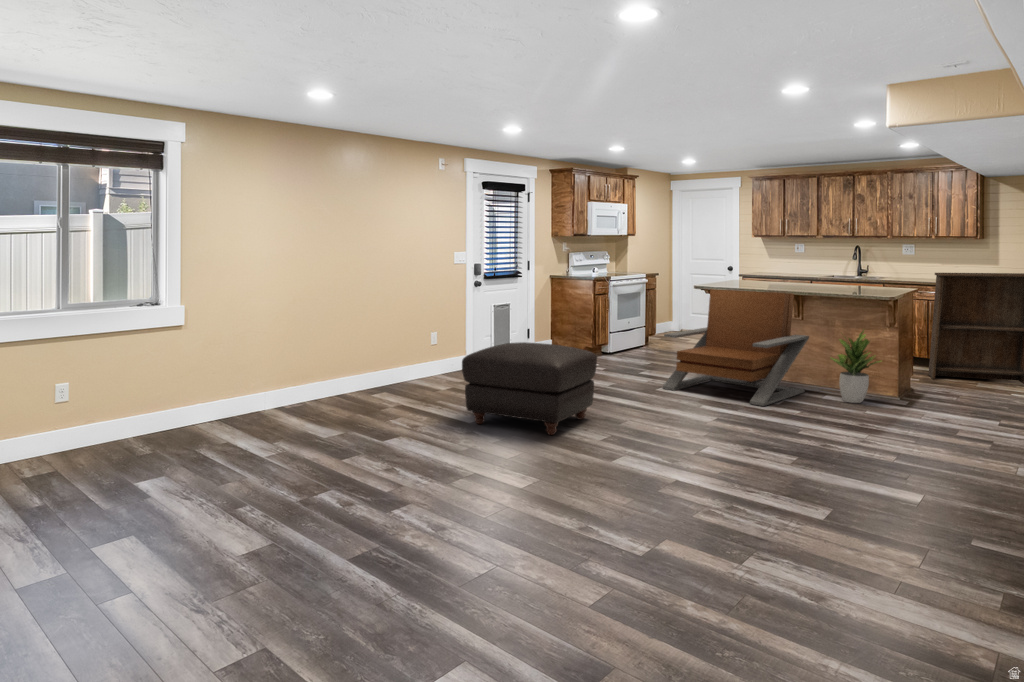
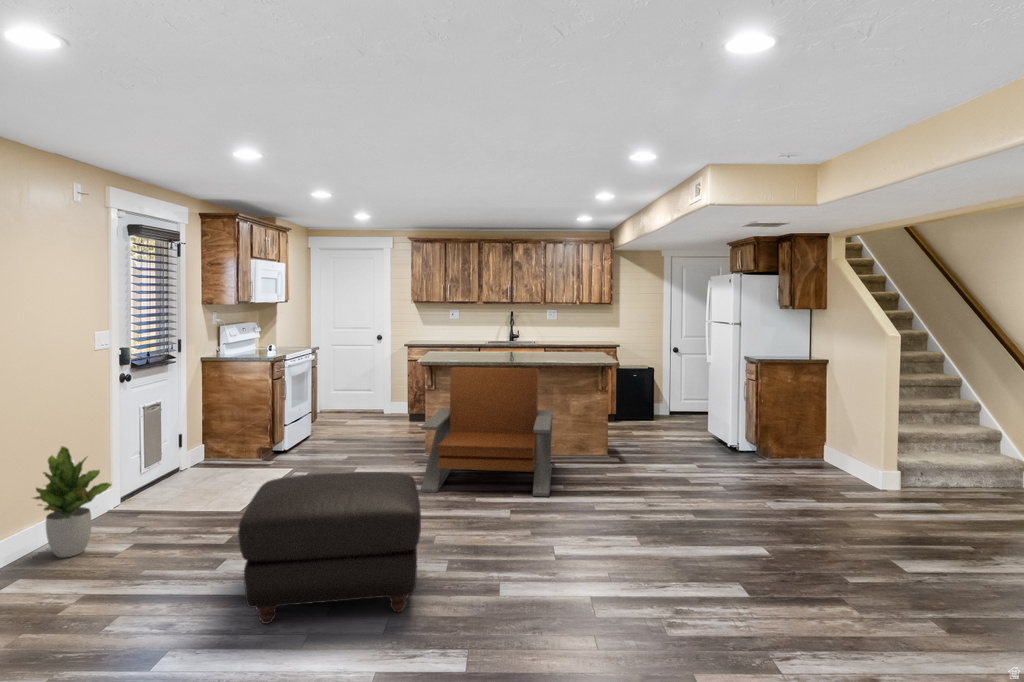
bookshelf: present [928,273,1024,384] -> none [603,337,680,434]
potted plant: present [831,330,881,403] -> present [34,447,111,557]

